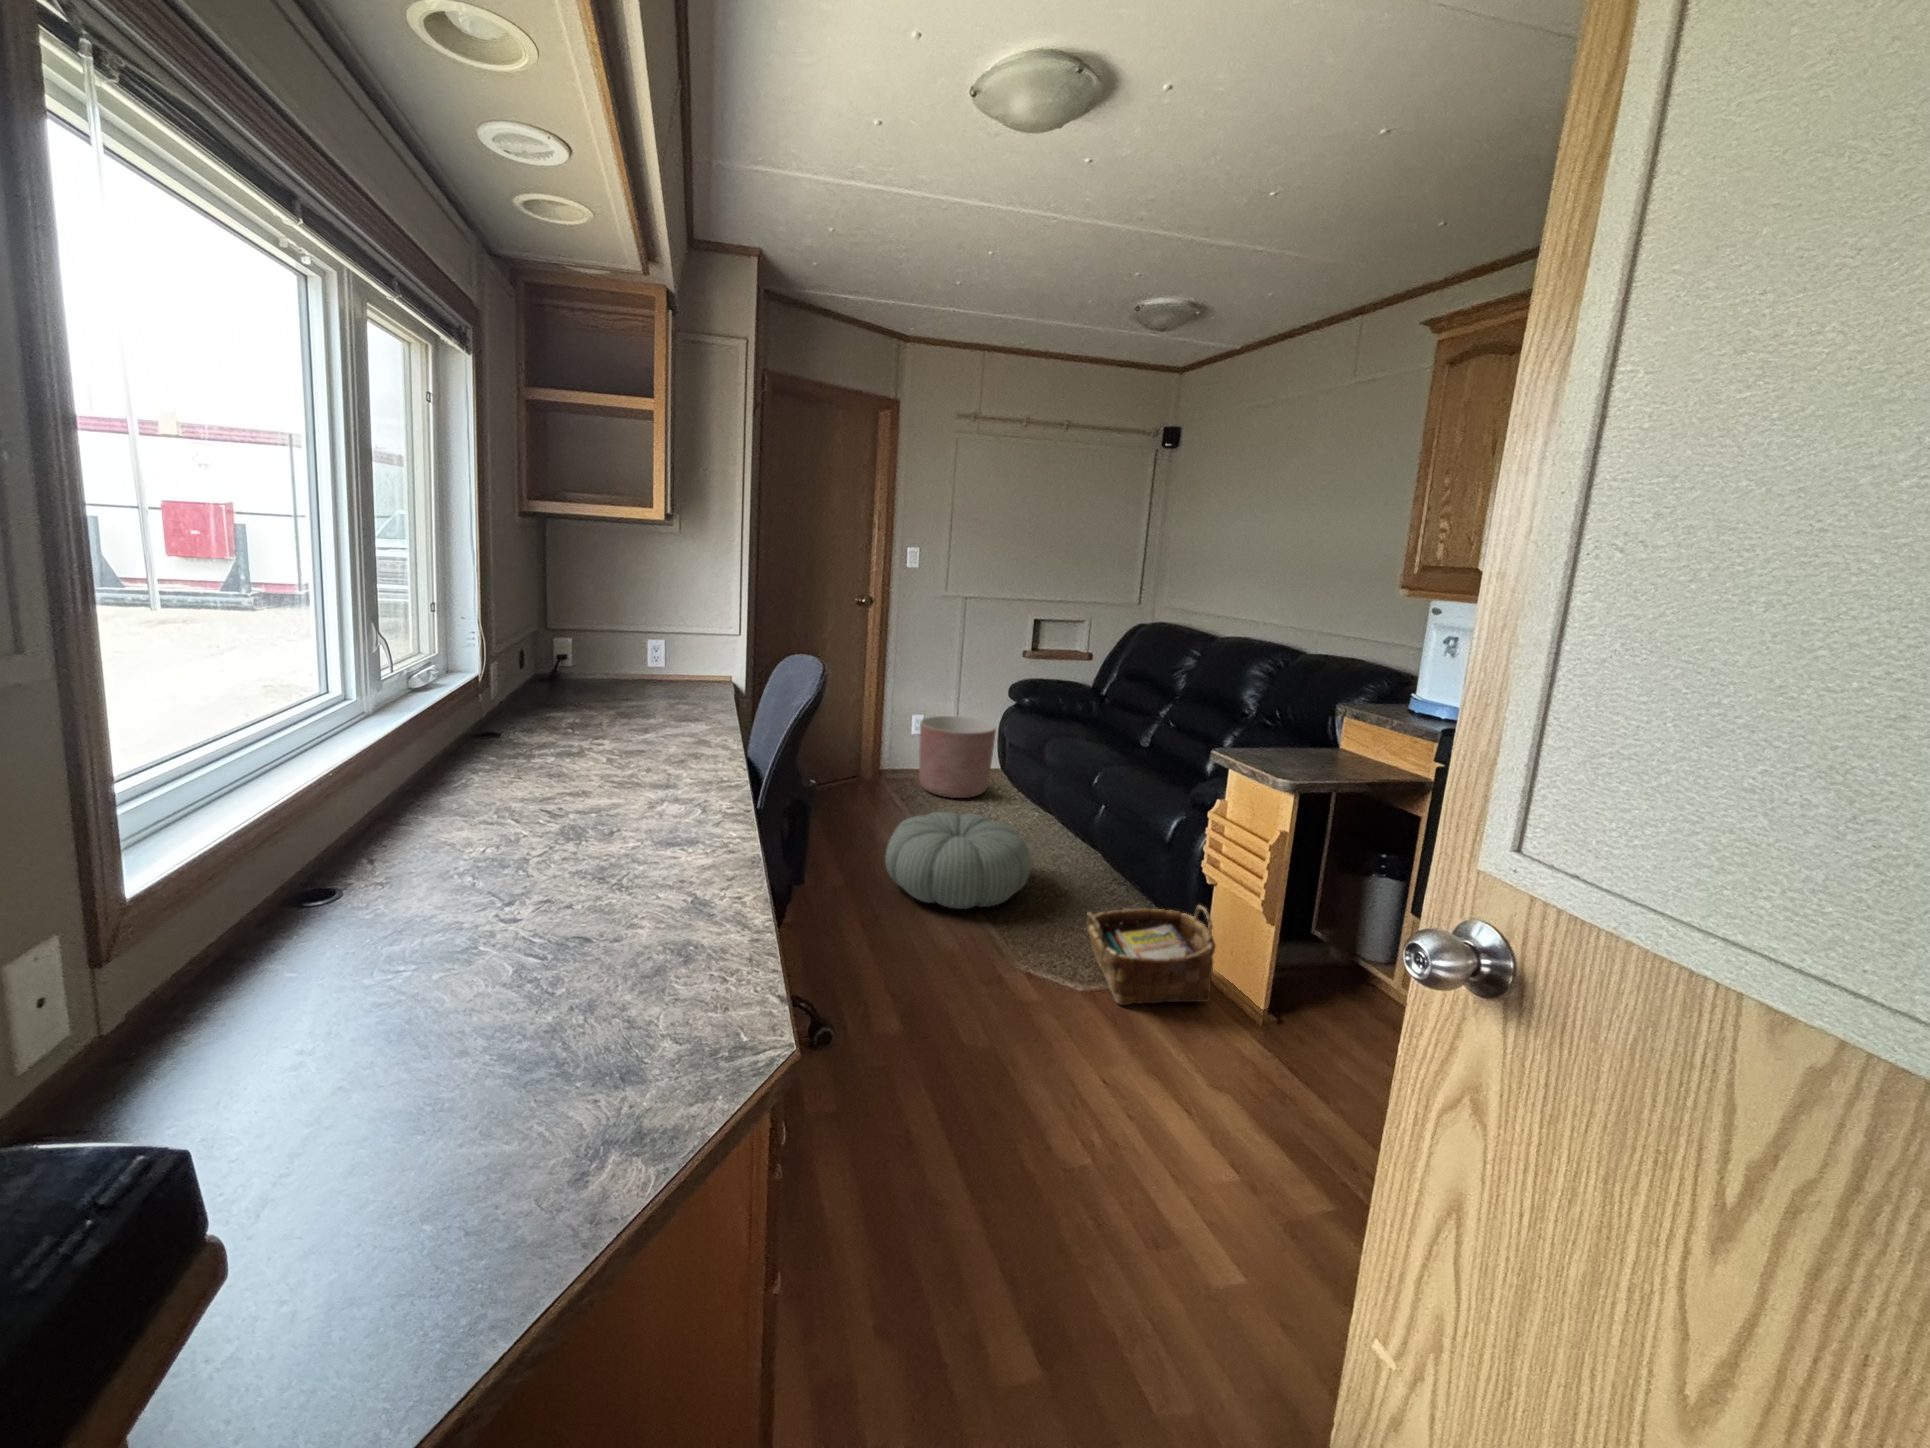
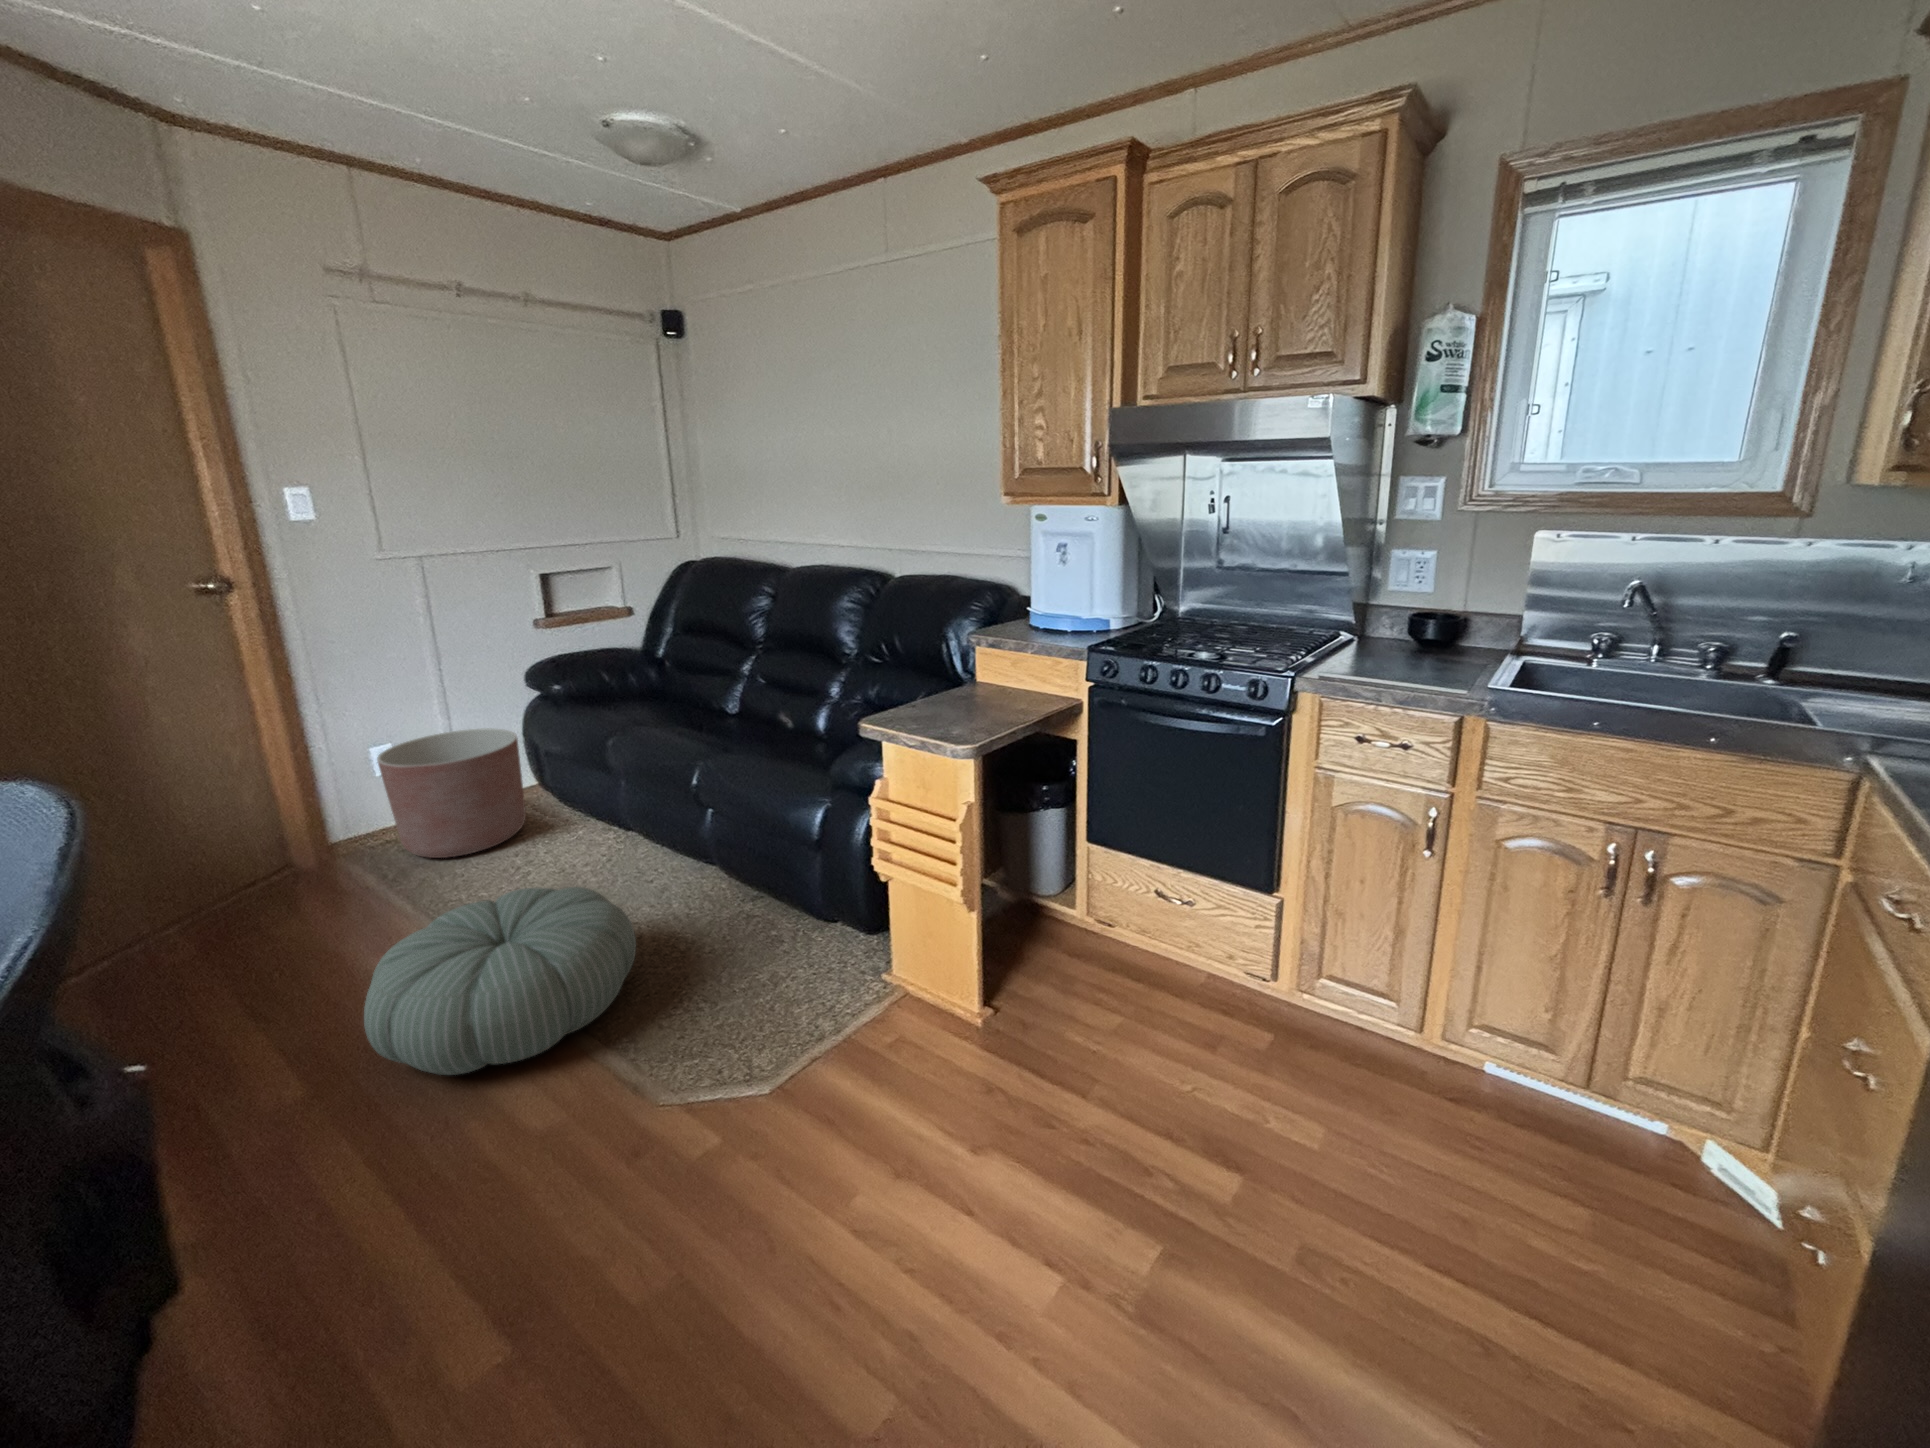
woven basket: present [1087,905,1215,1005] -> none [751,914,923,1094]

